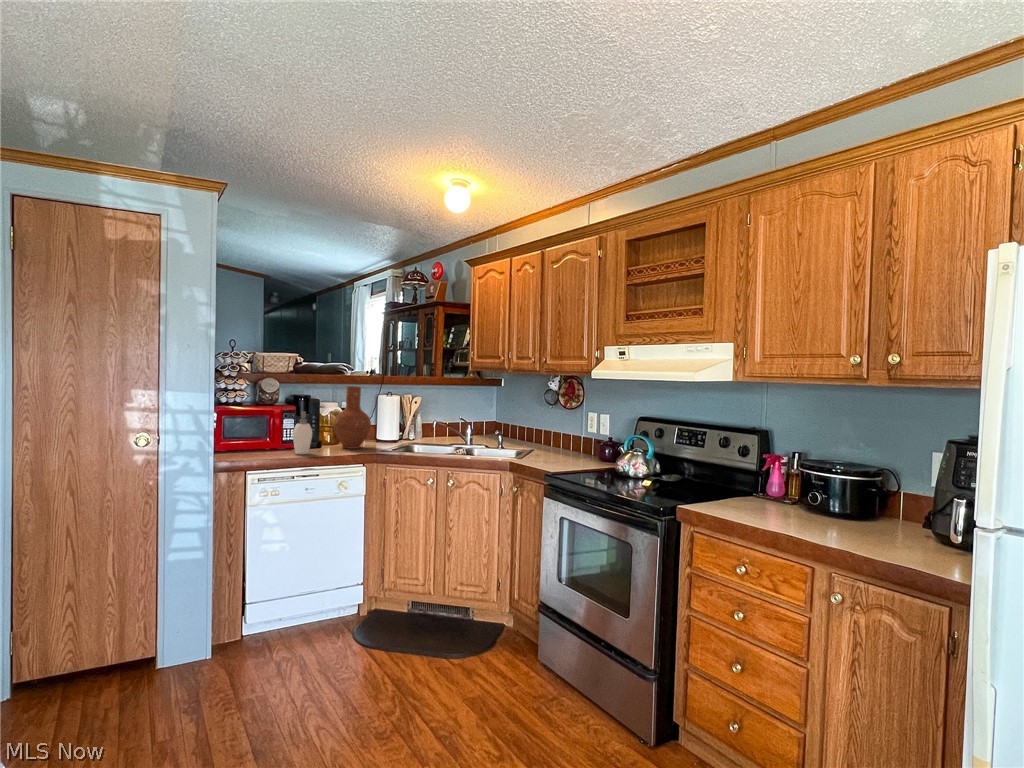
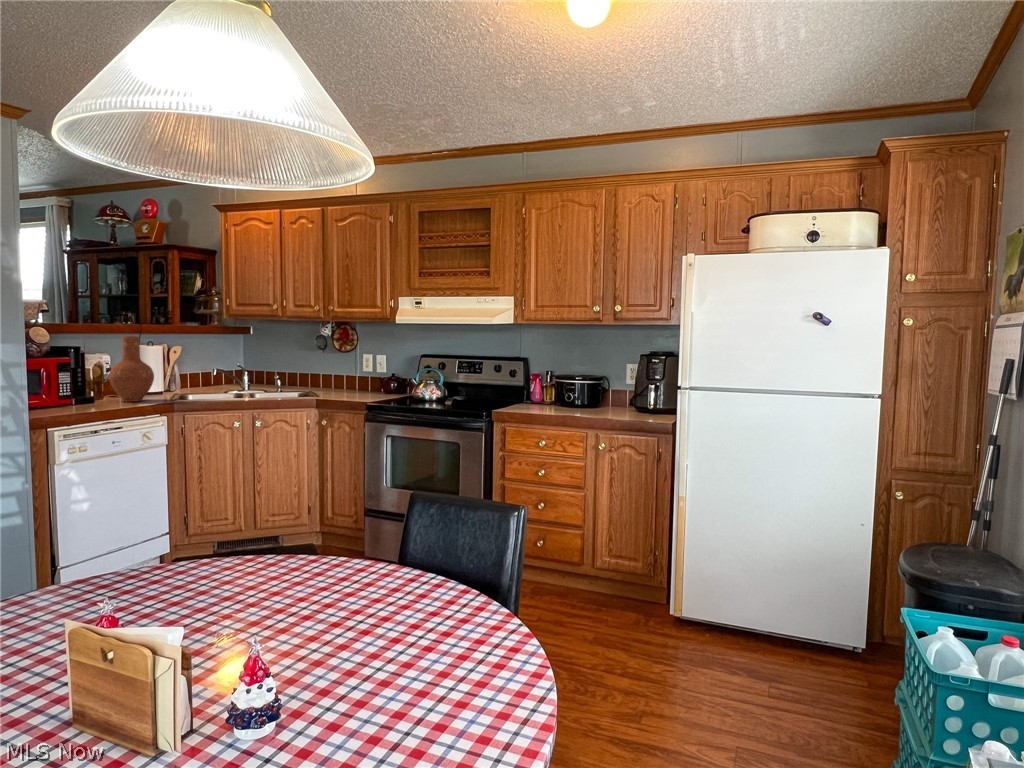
soap dispenser: present [293,412,312,454] -> none [81,364,112,409]

